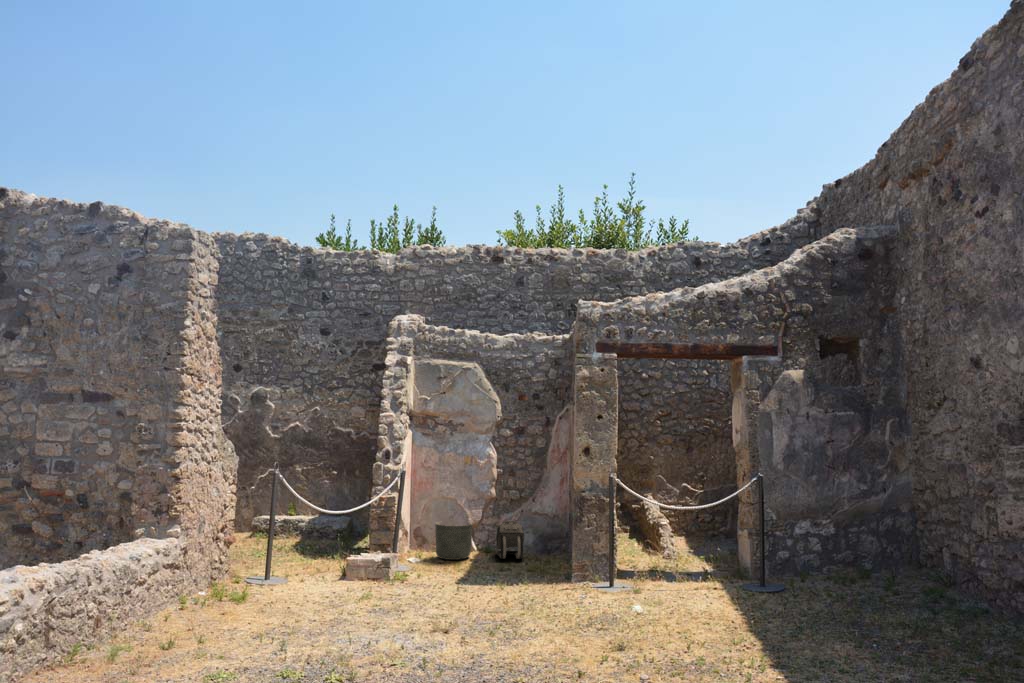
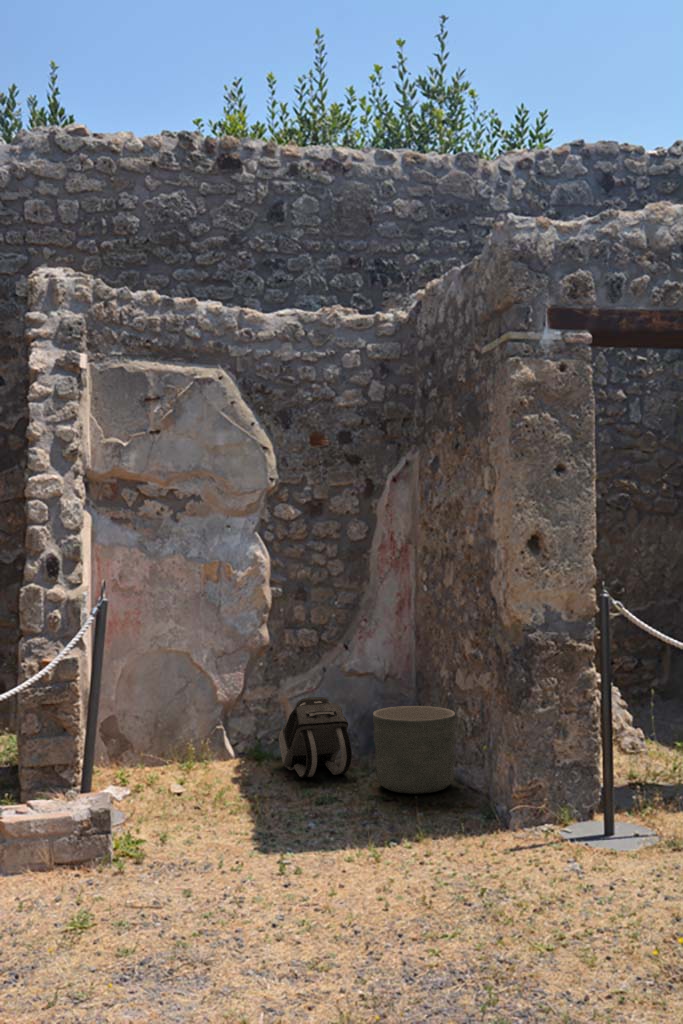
planter: present [435,522,472,560] -> present [373,706,455,794]

